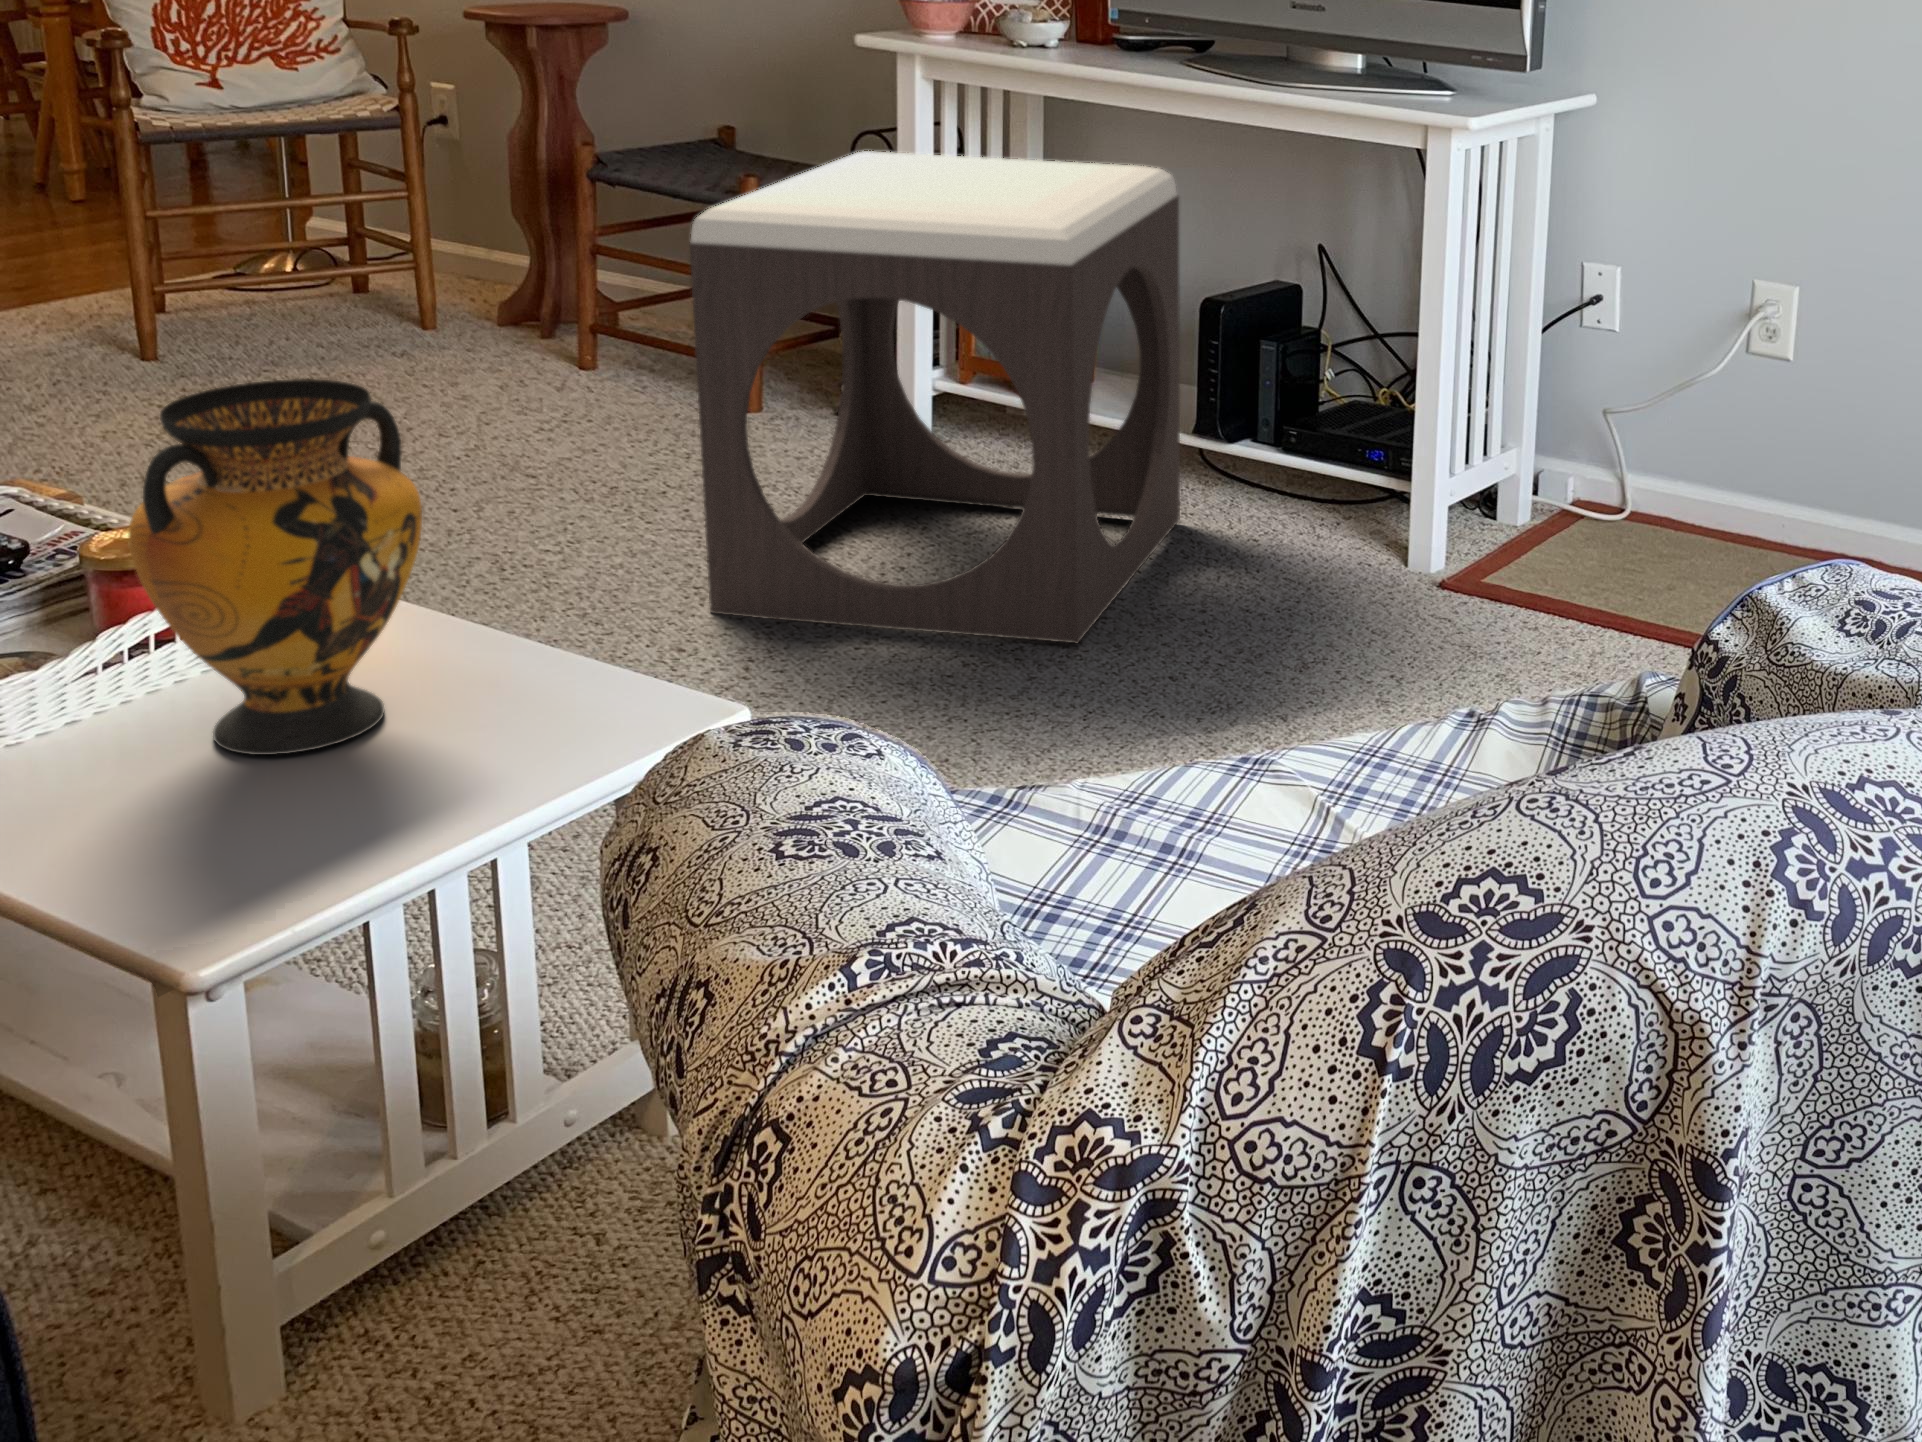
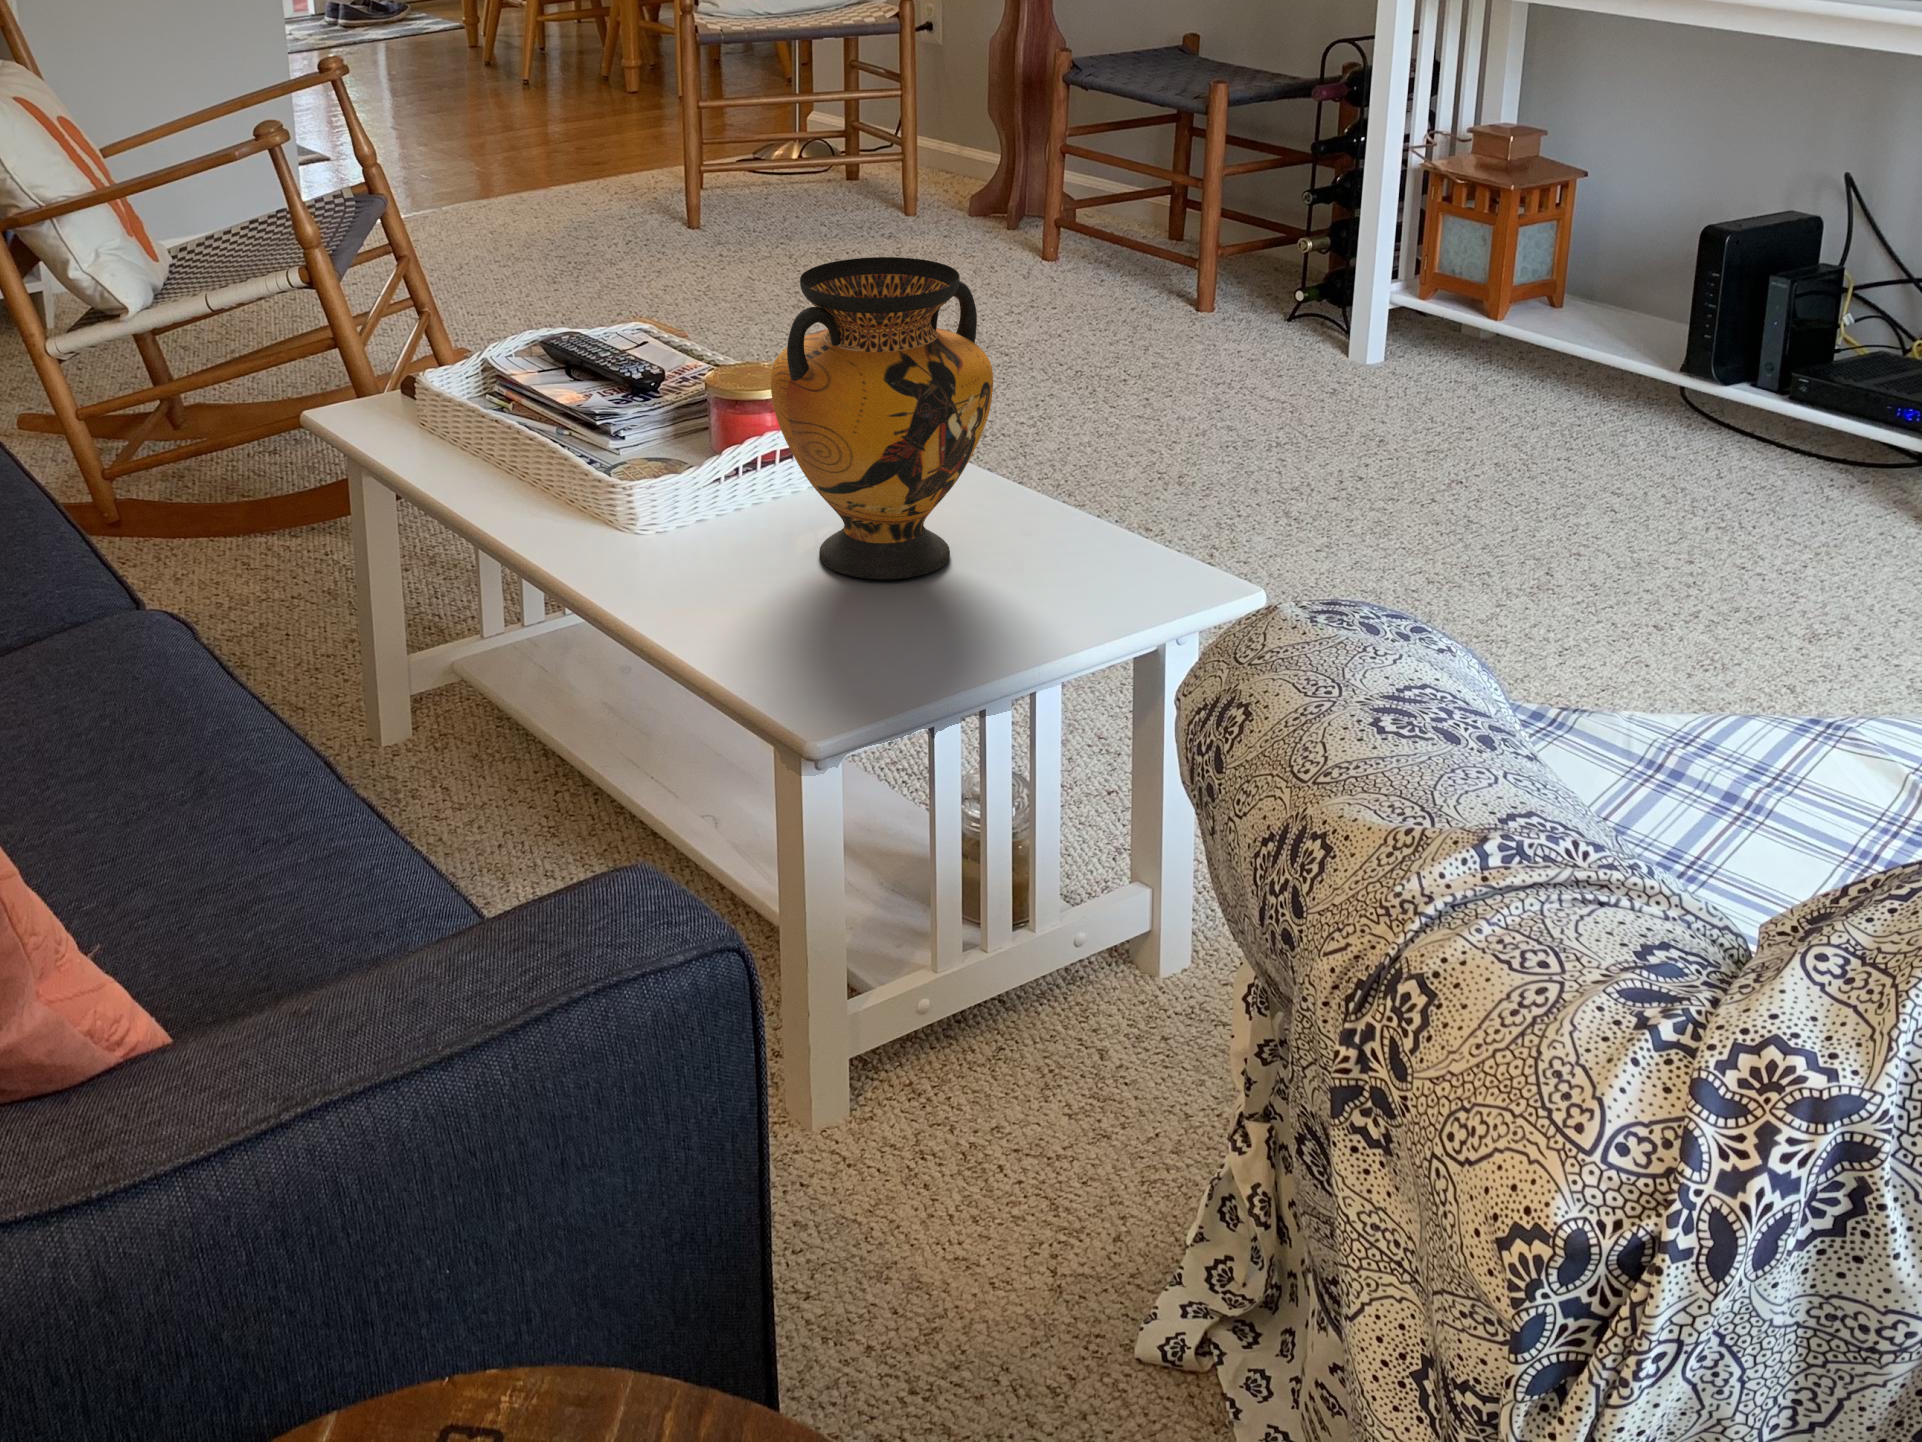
footstool: present [689,151,1180,643] -> none [1175,59,1693,578]

